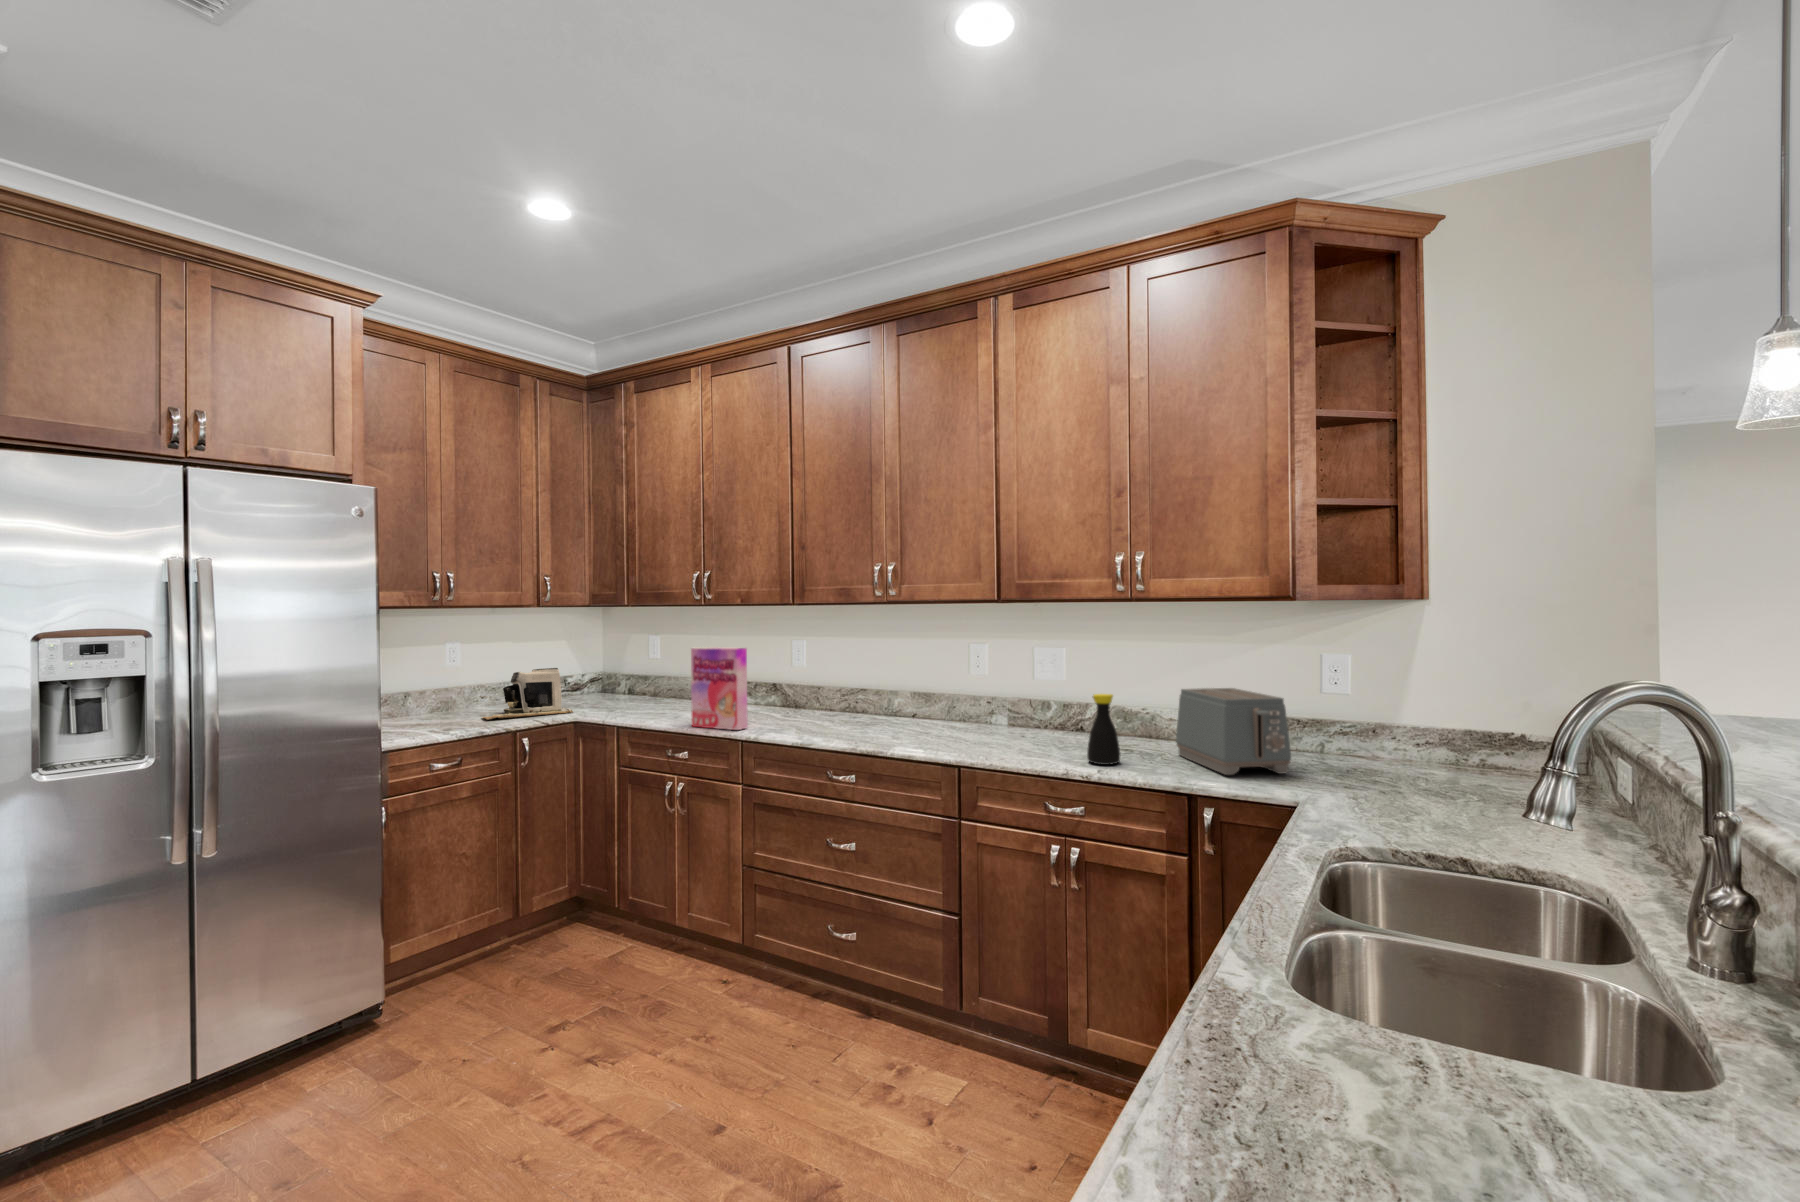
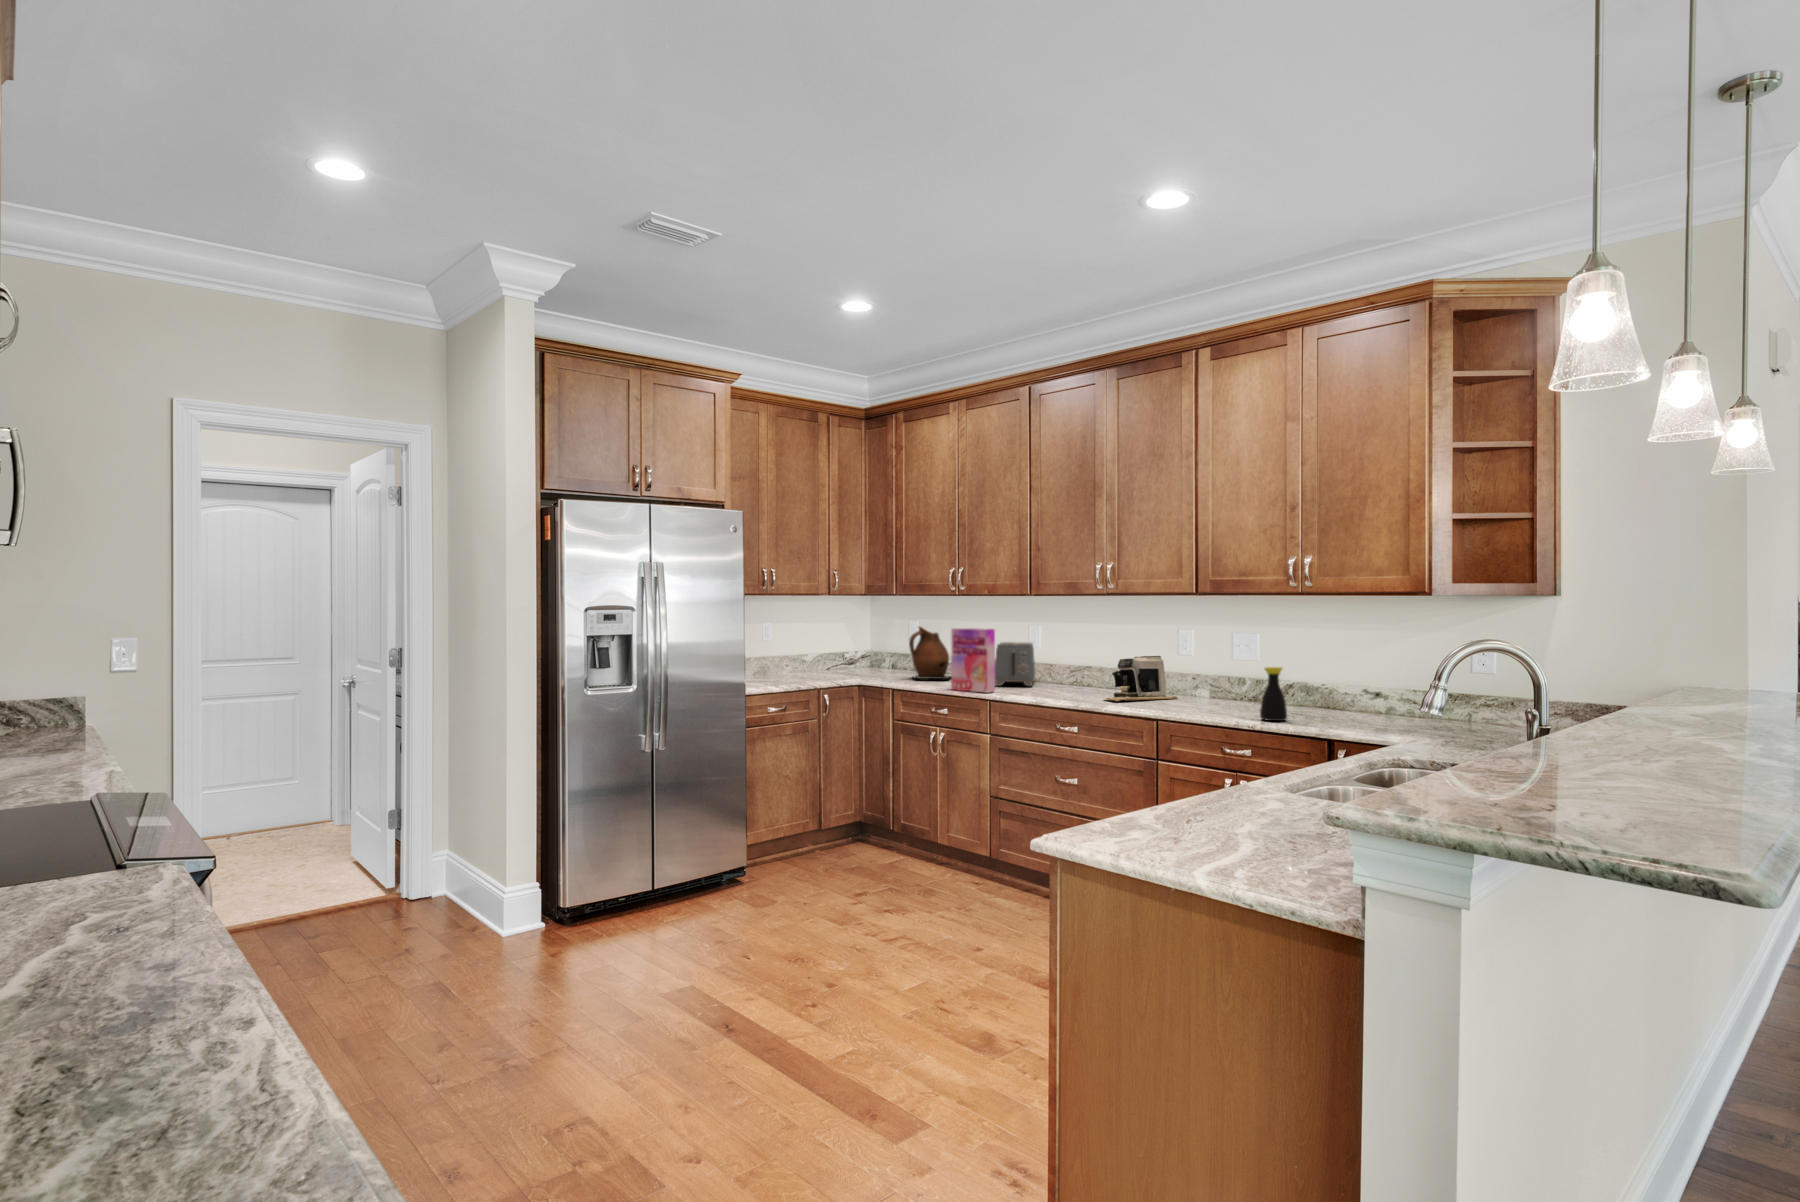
ceramic pitcher: none [641,645,700,711] -> present [909,627,951,679]
coffee maker: present [482,668,573,720] -> present [1105,656,1177,701]
toaster: present [1176,688,1291,775] -> present [995,642,1035,686]

